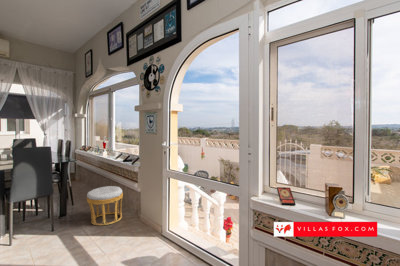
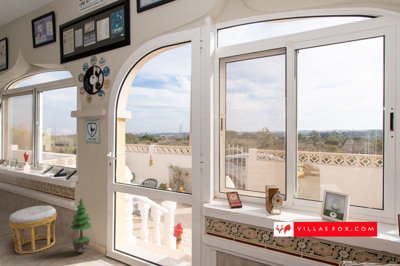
potted tree: none [132,182,149,230] -> present [71,199,91,253]

